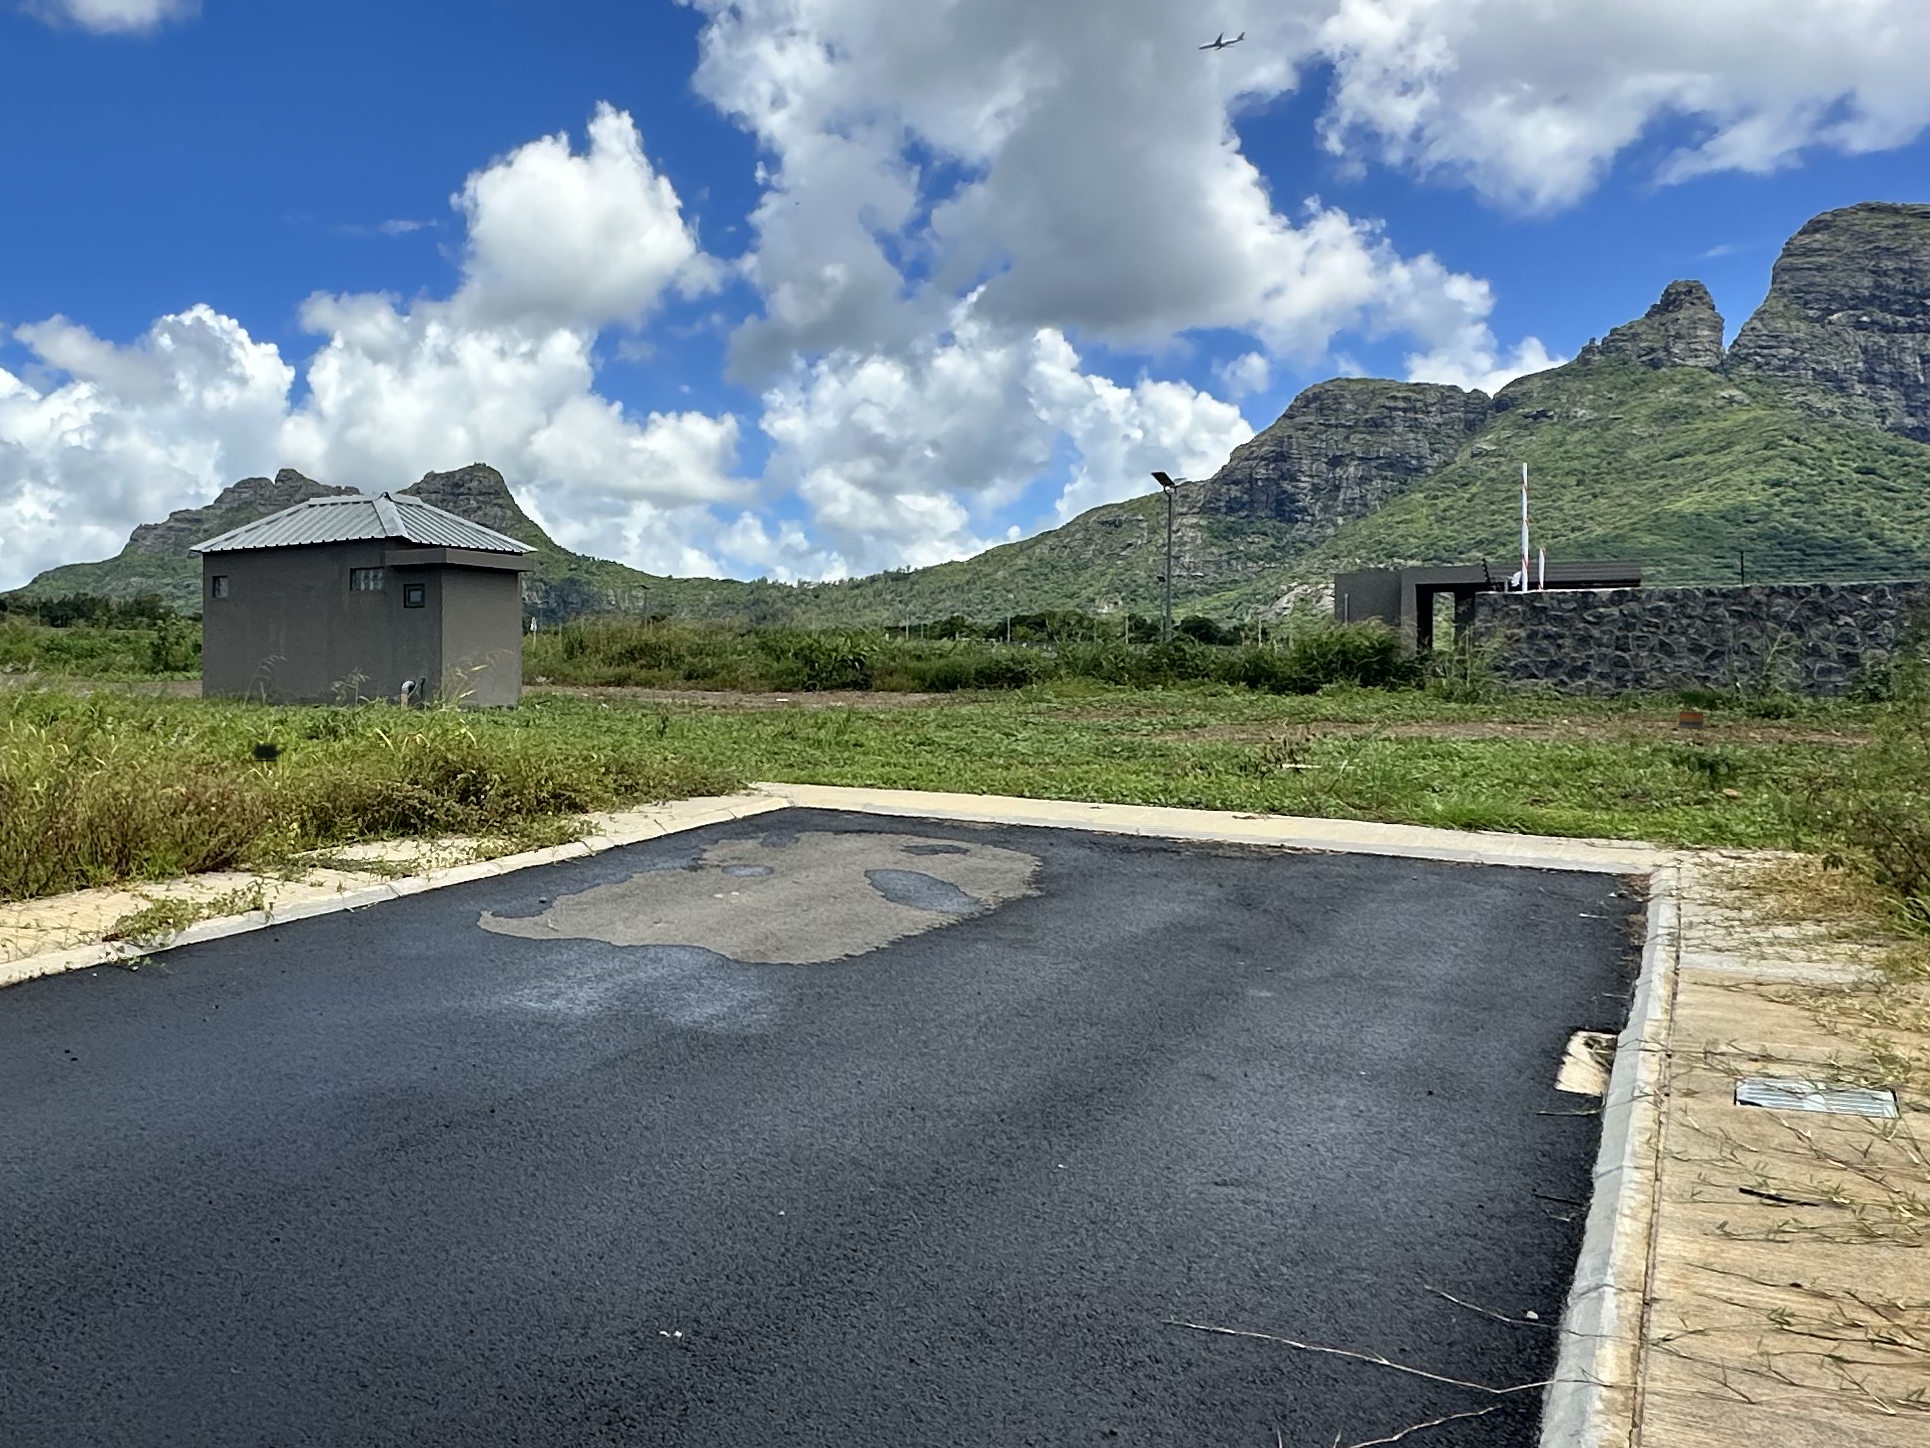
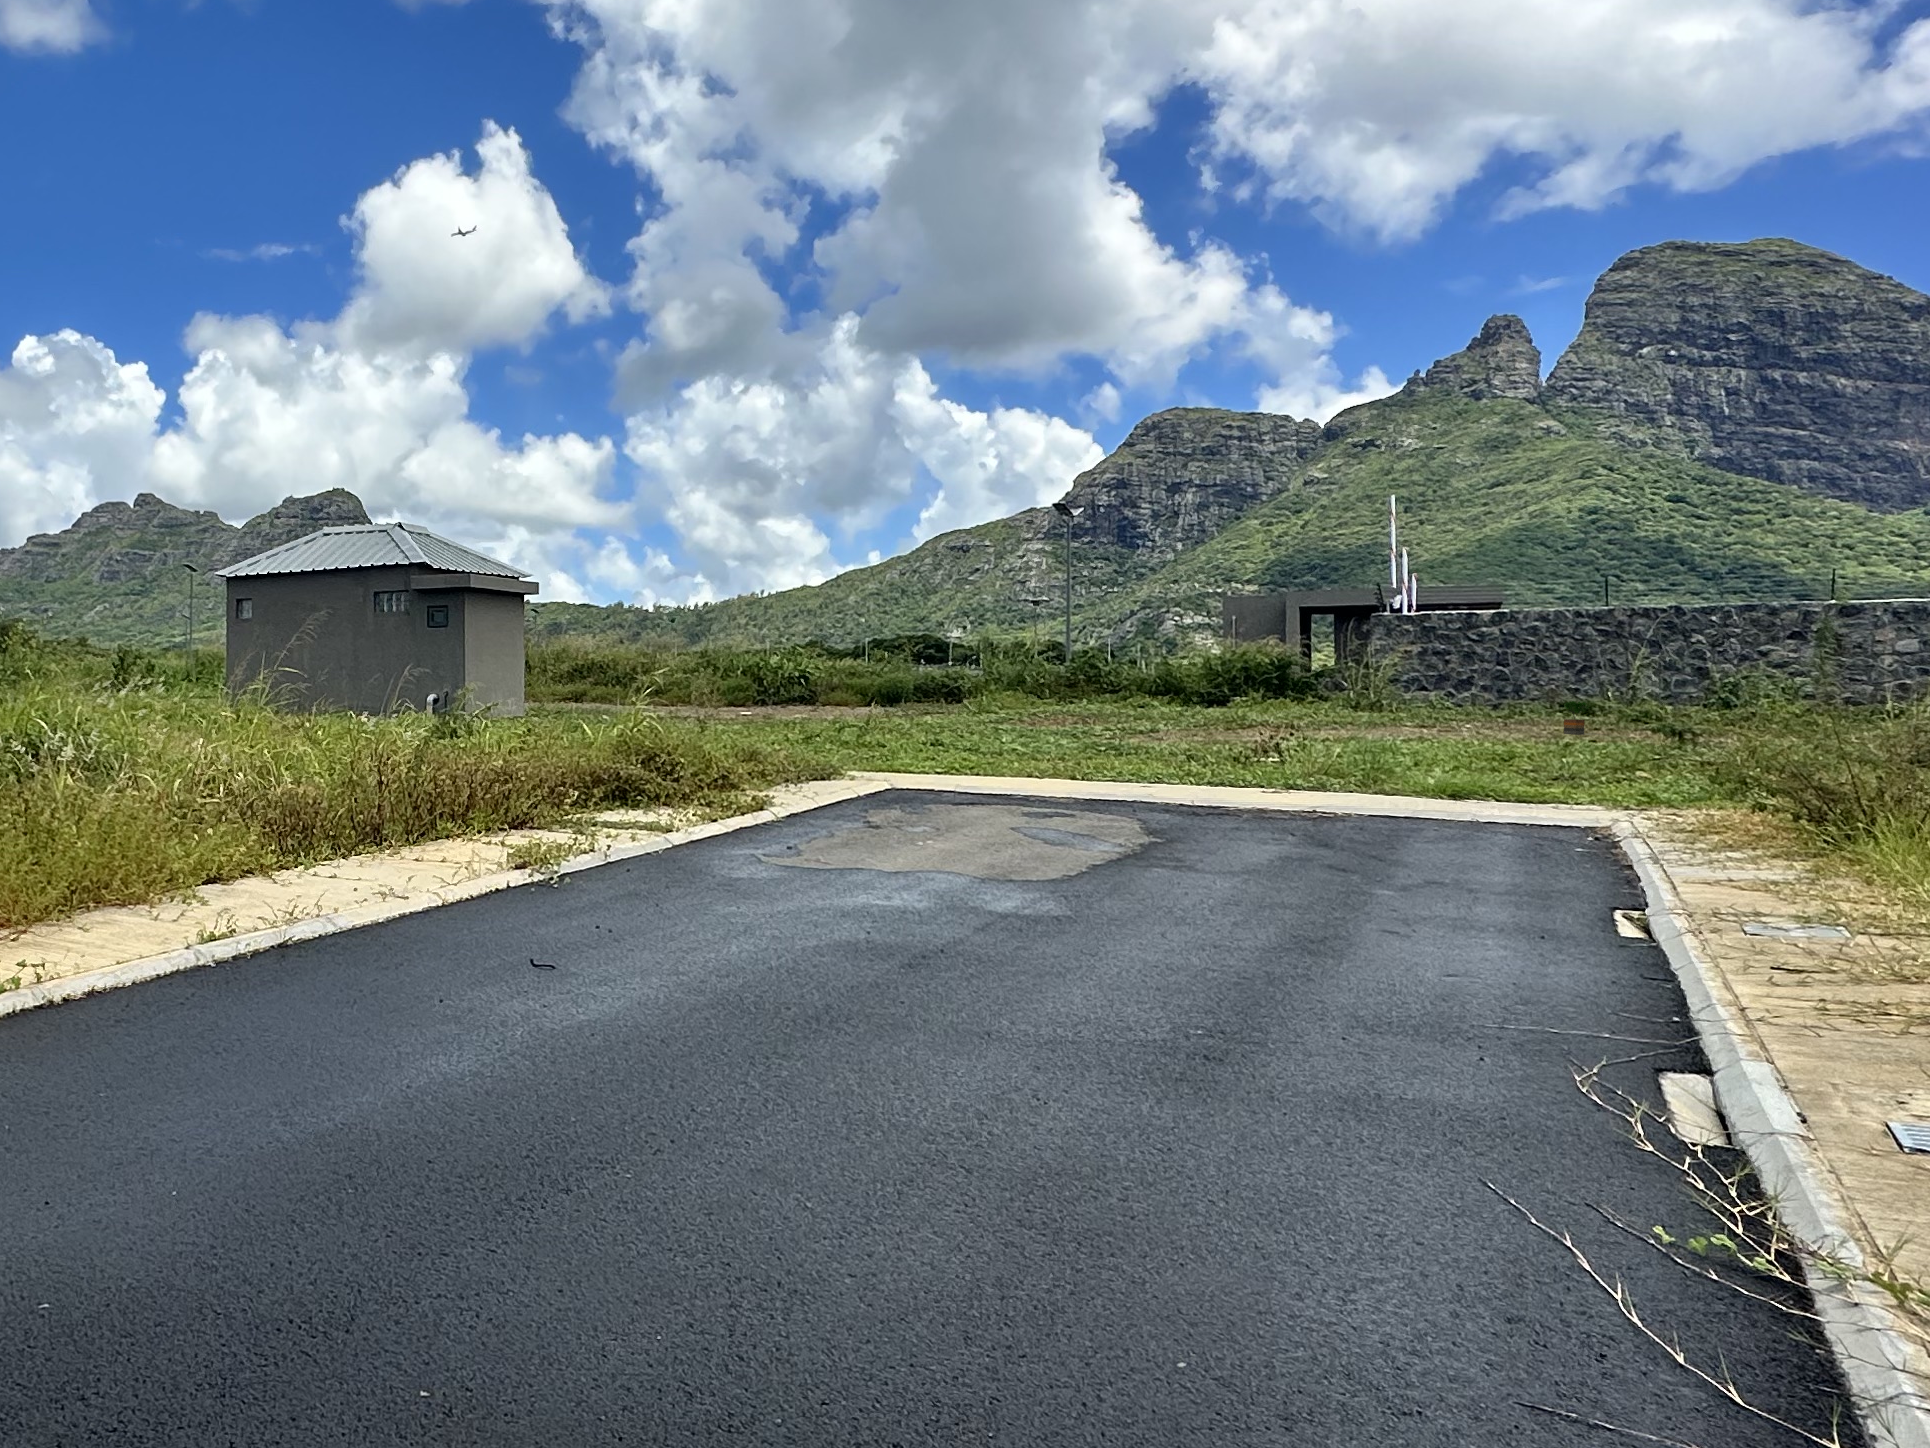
watering can: present [250,737,285,761] -> none [408,731,447,755]

